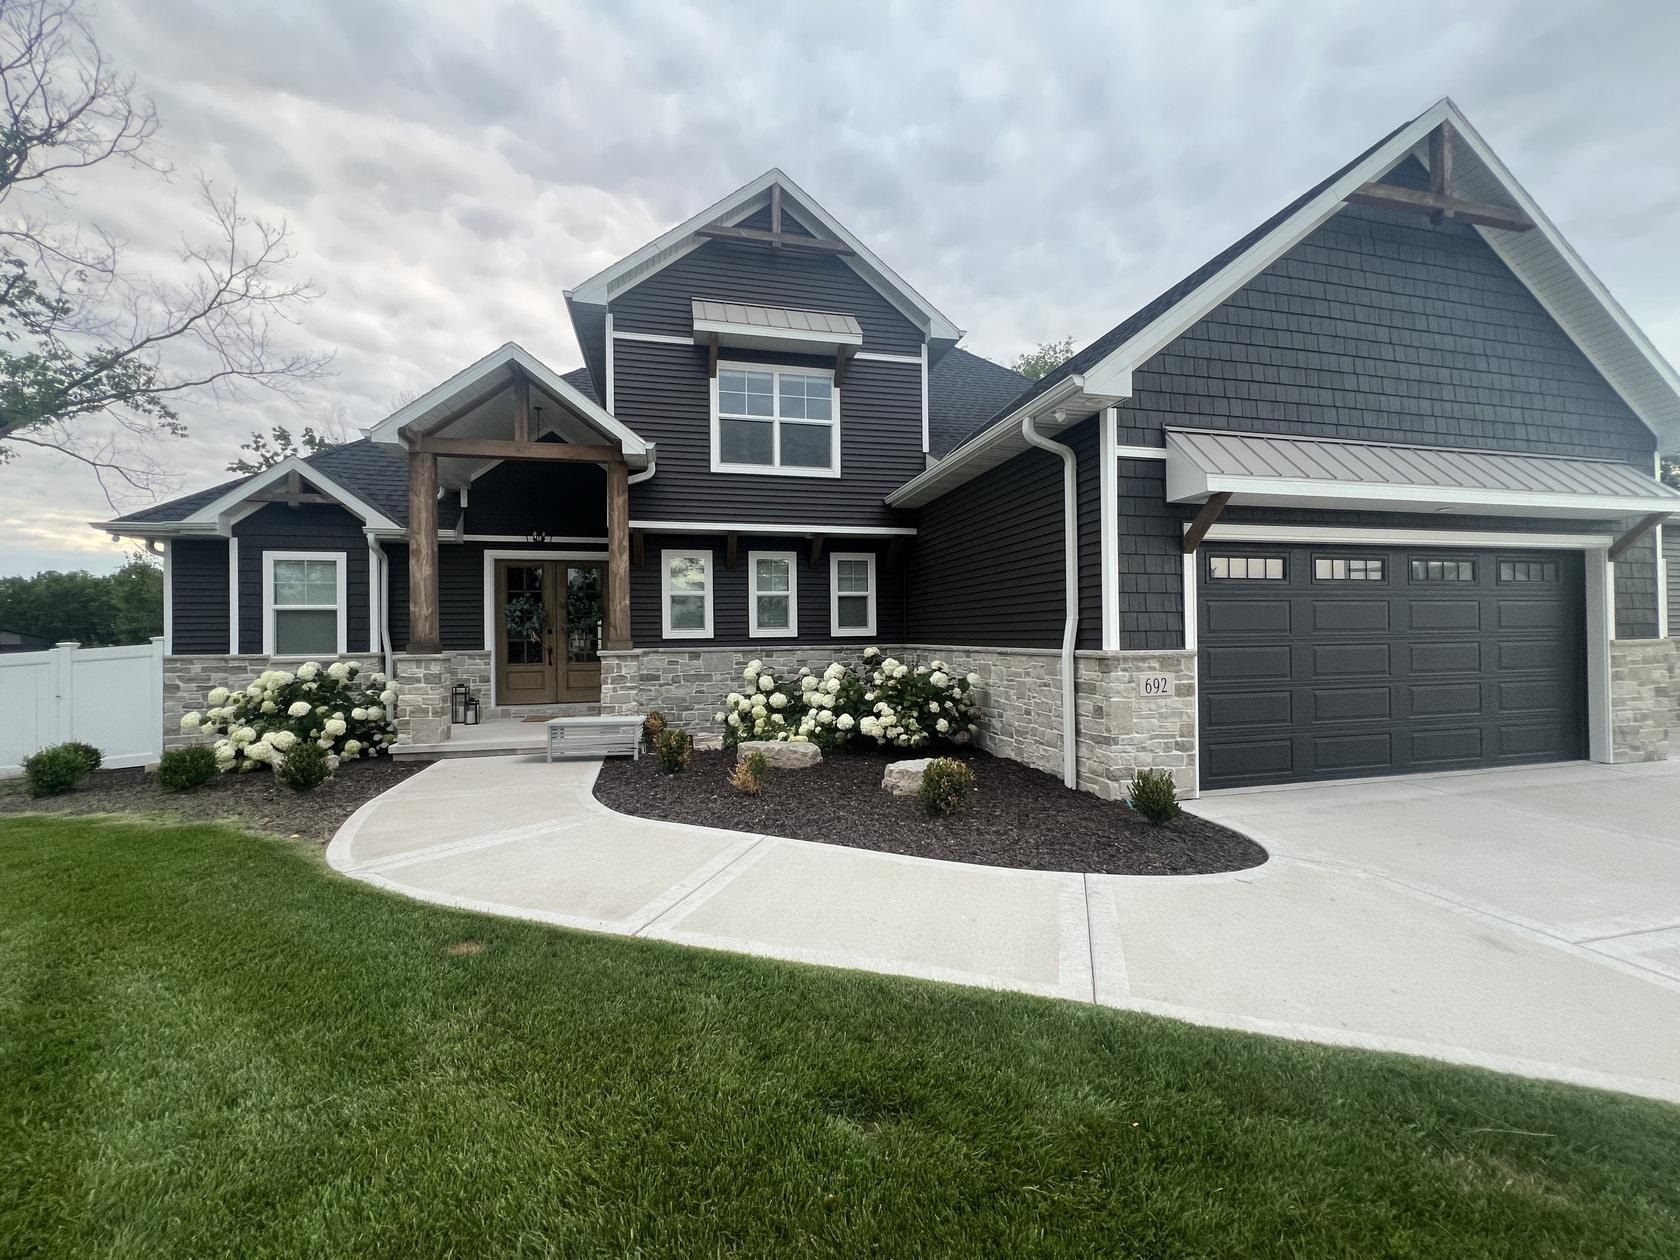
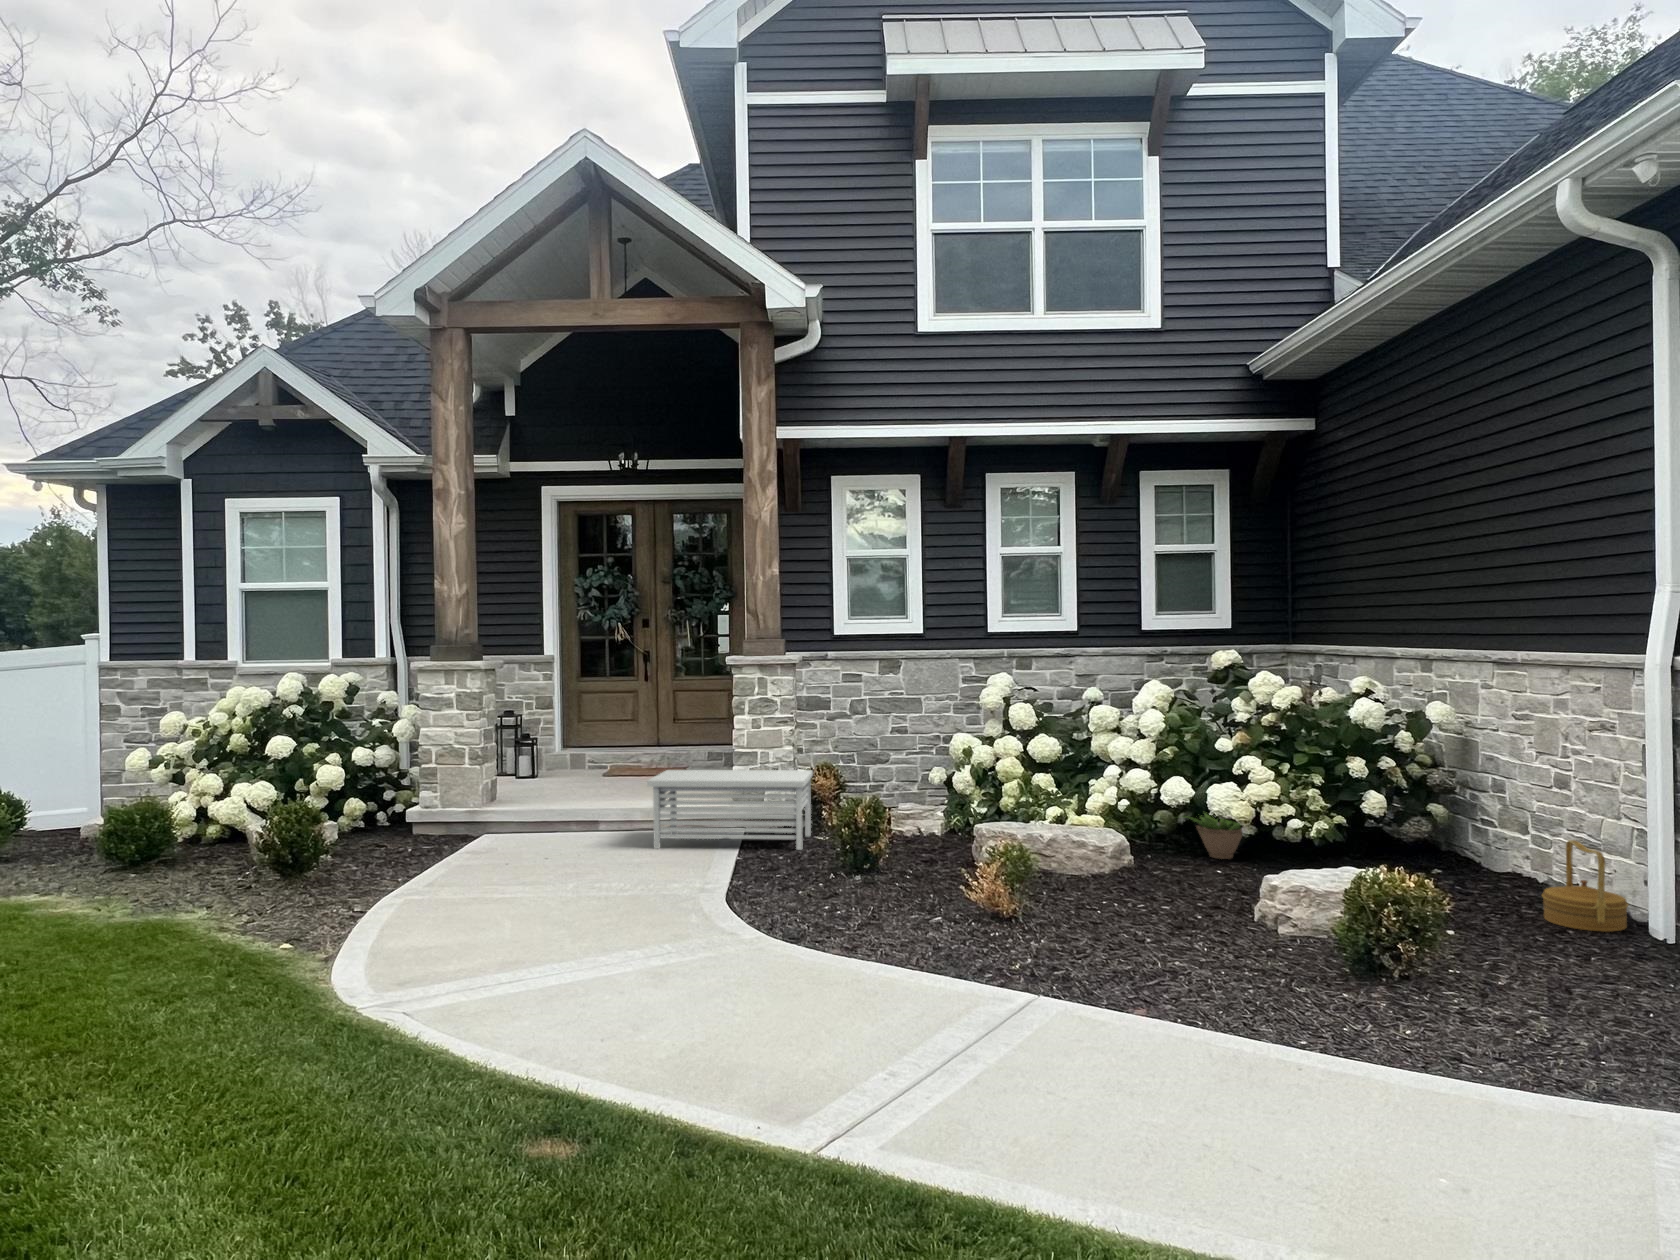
decorative plant: none [843,730,888,756] -> present [1184,813,1244,859]
woven basket: none [1005,736,1041,778] -> present [1542,840,1628,932]

